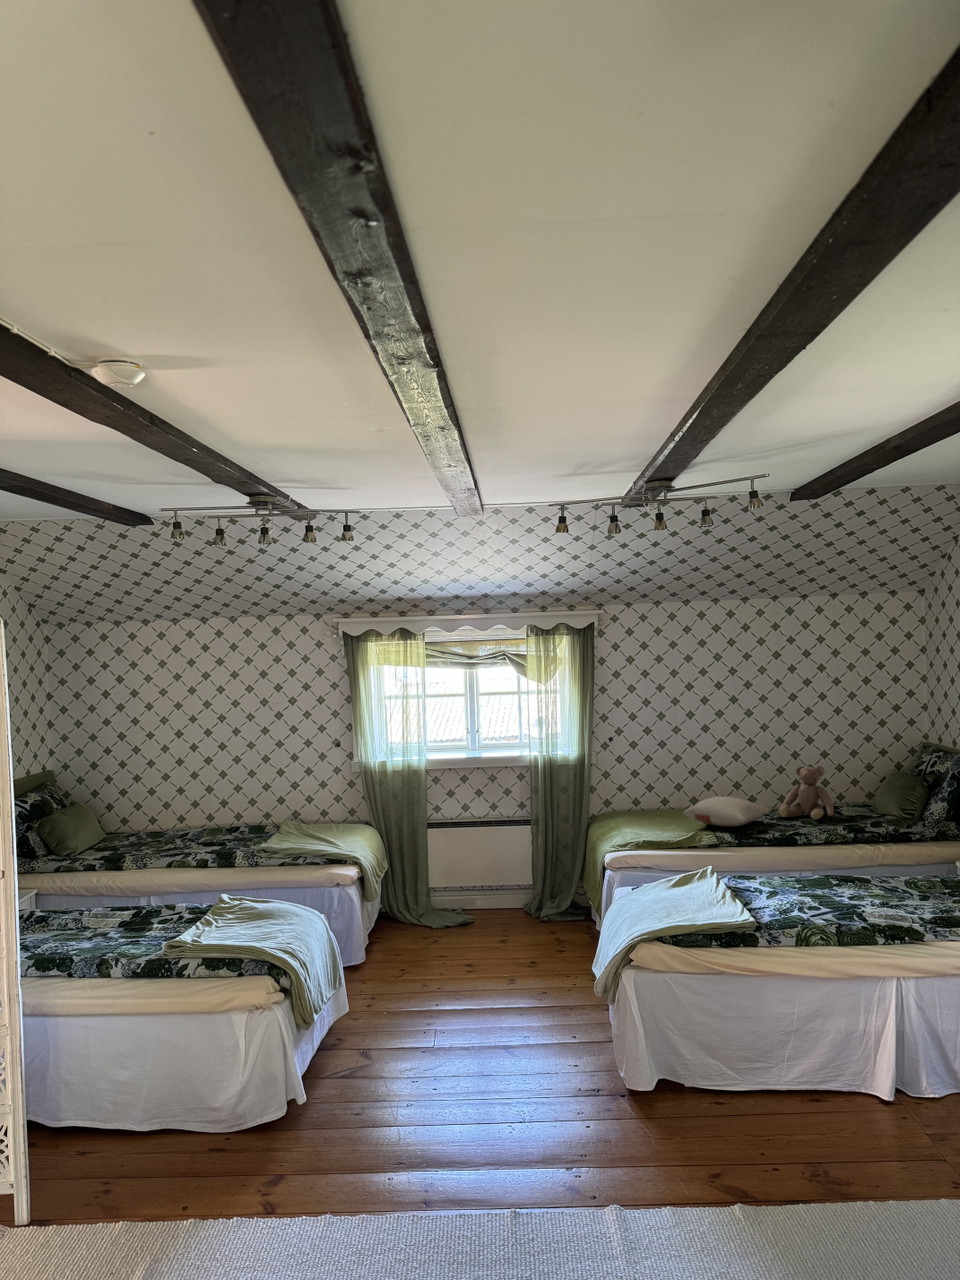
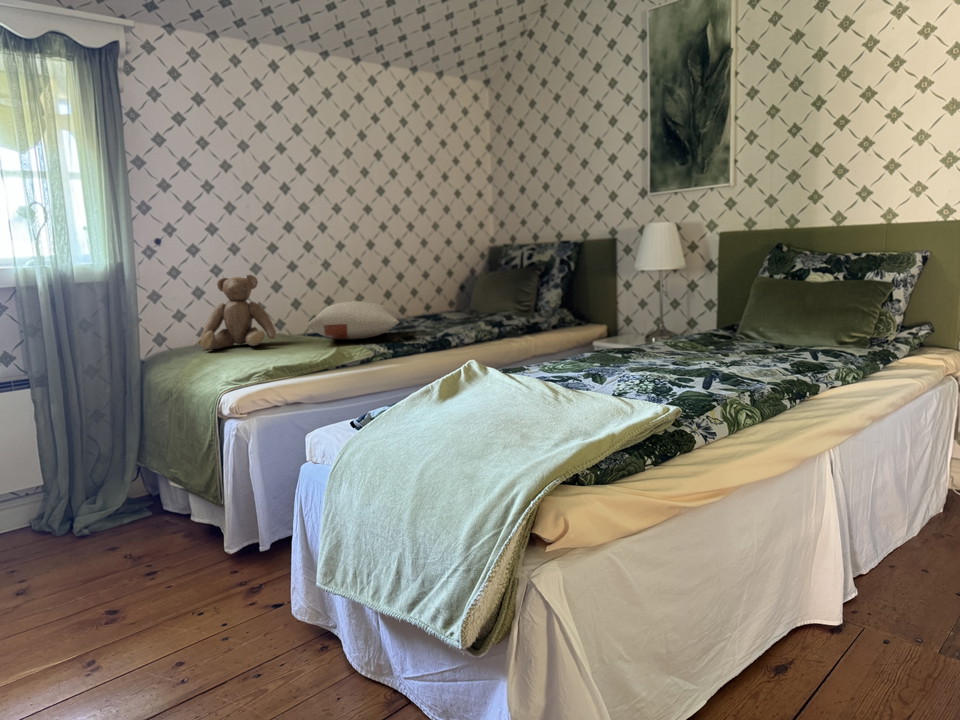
teddy bear: present [778,766,834,819] -> present [197,275,276,349]

